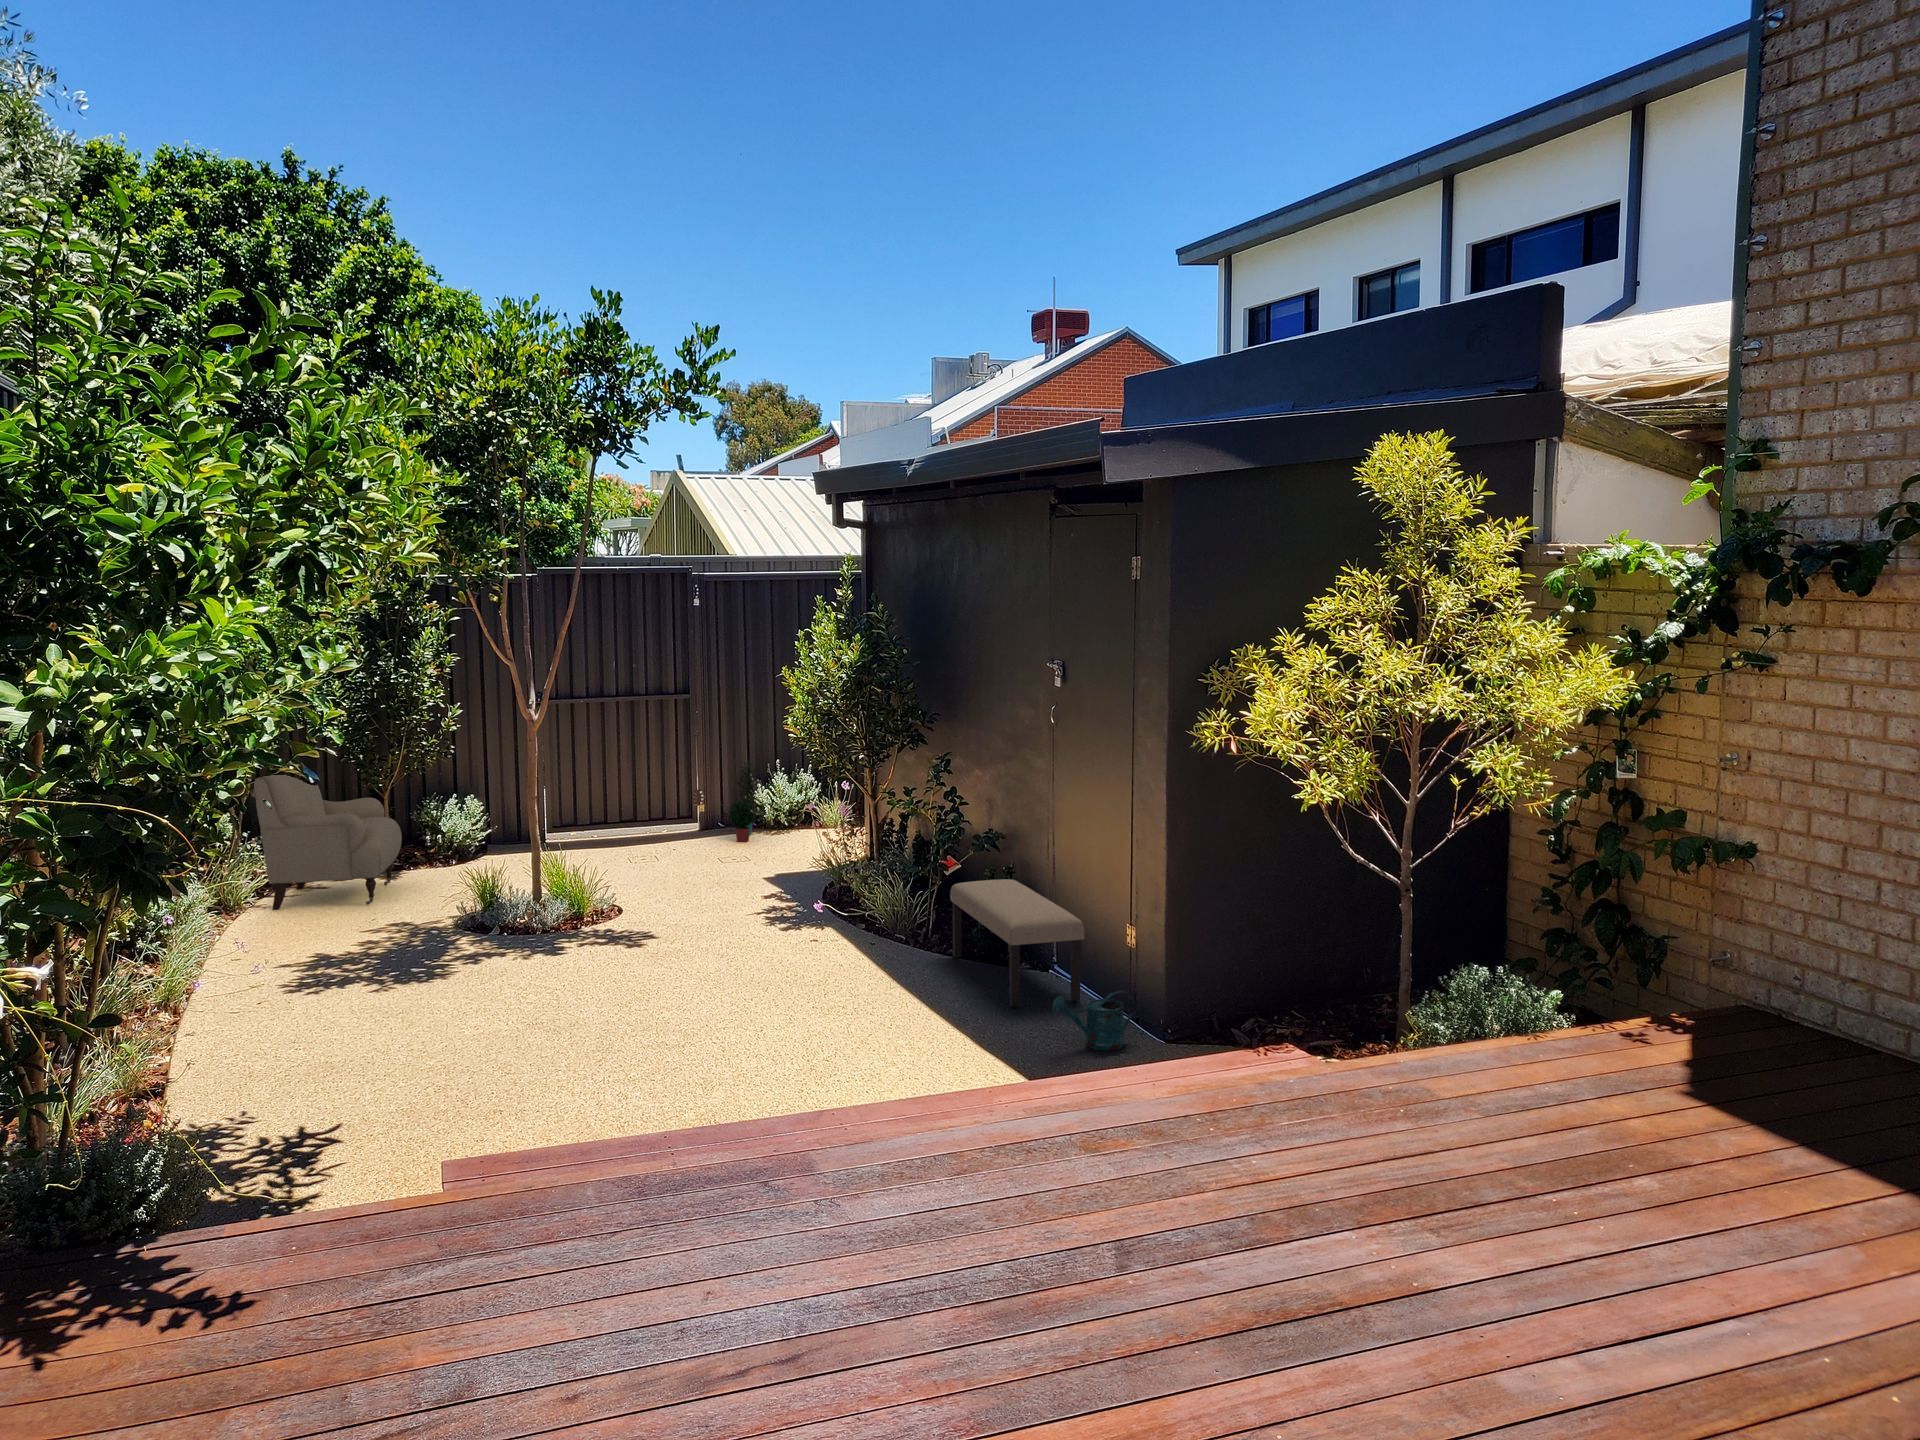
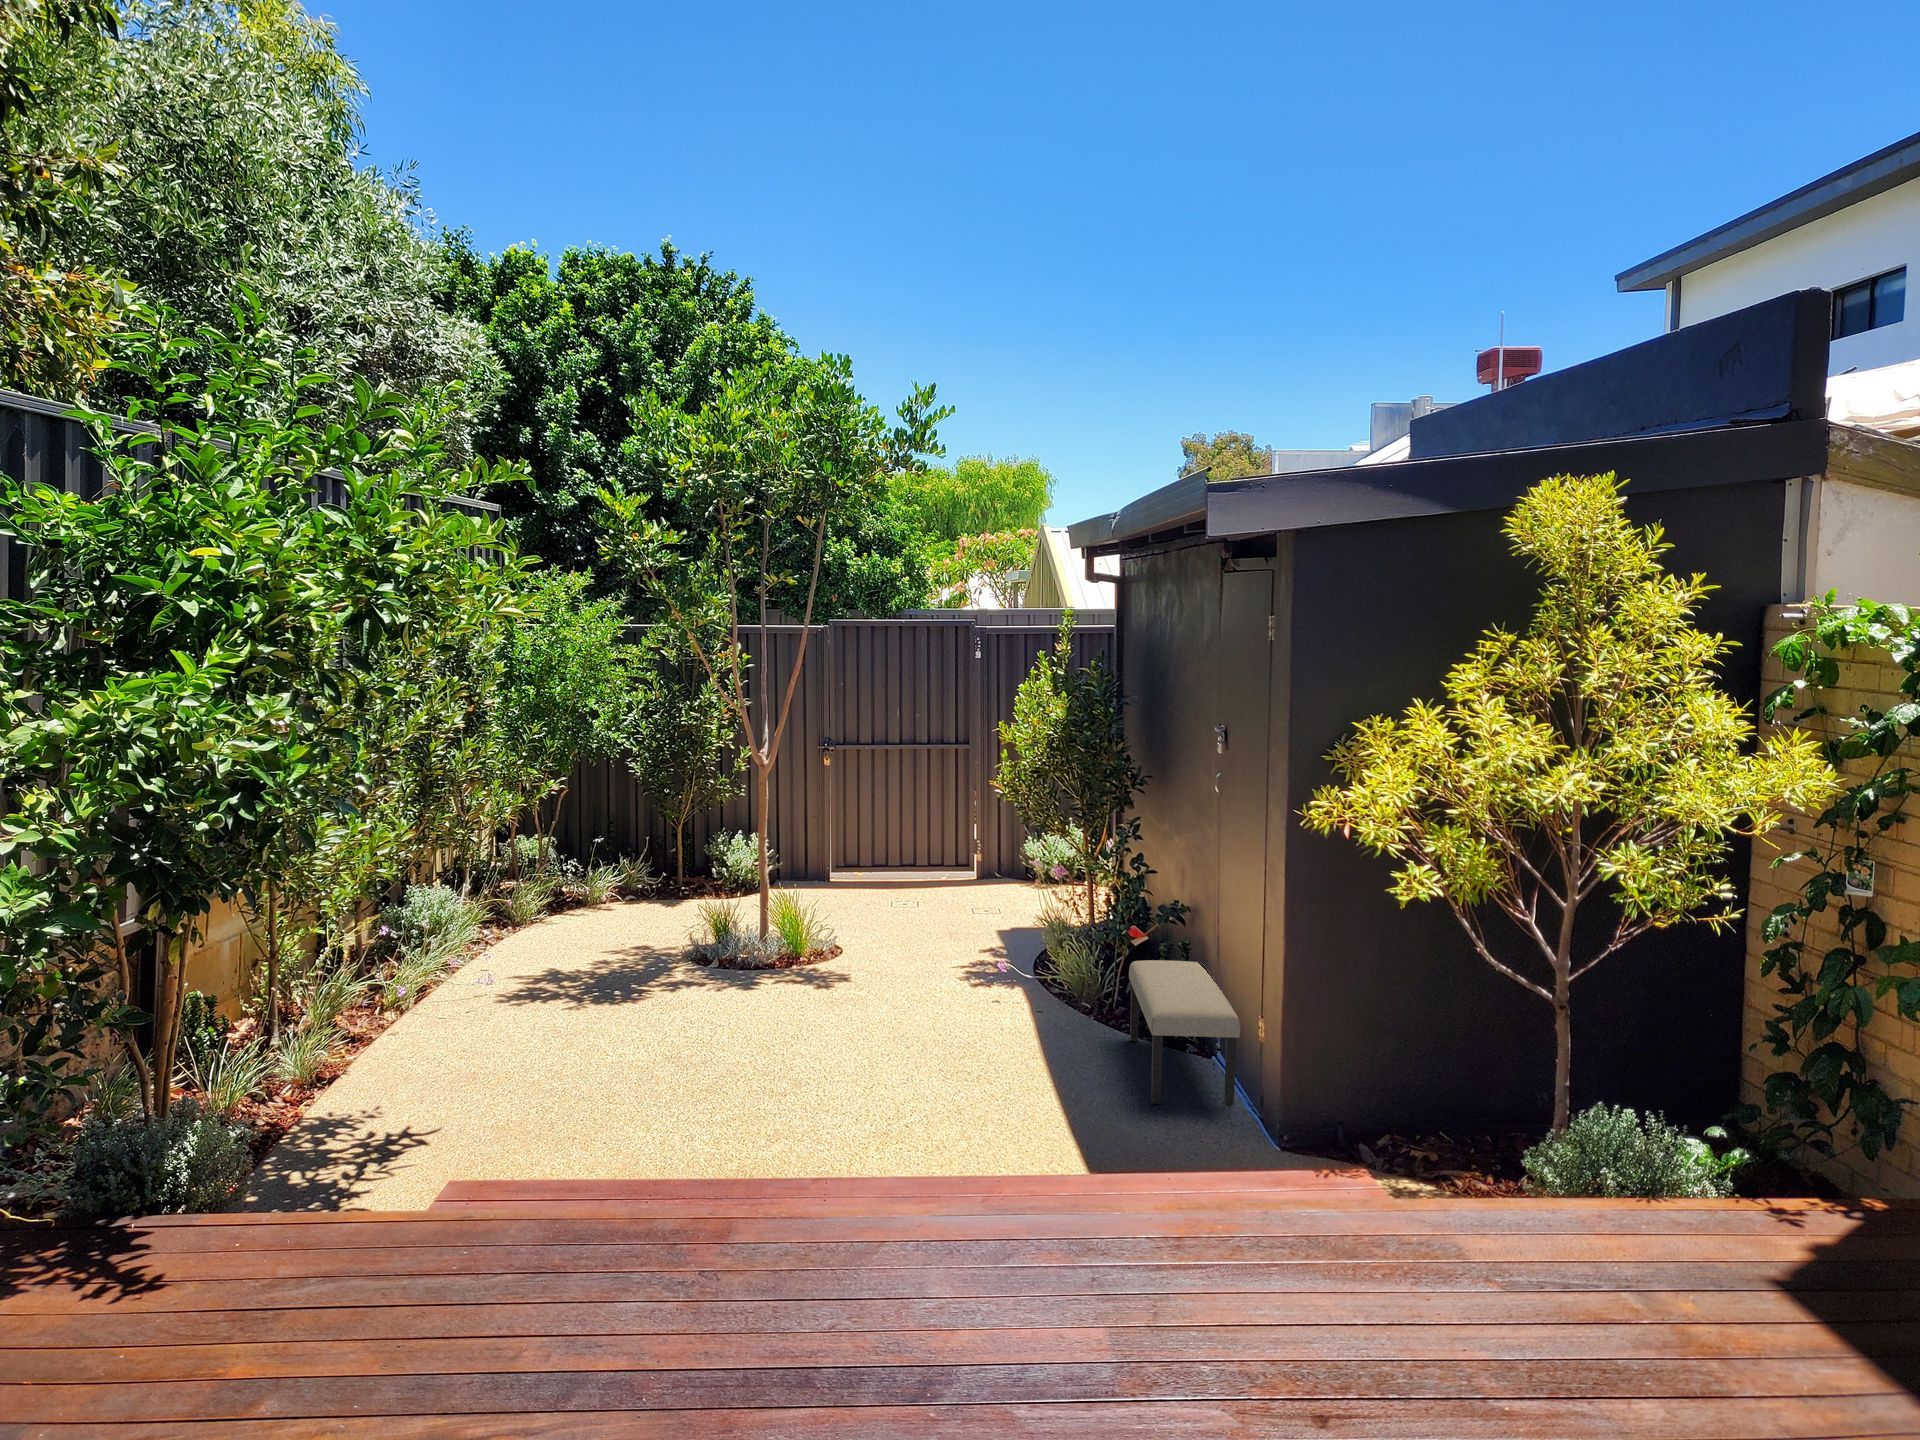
potted plant: present [729,761,759,842] -> none [992,814,1036,897]
chair: present [252,763,402,910] -> none [533,786,673,928]
watering can: present [1052,991,1134,1051] -> none [1165,1098,1263,1169]

